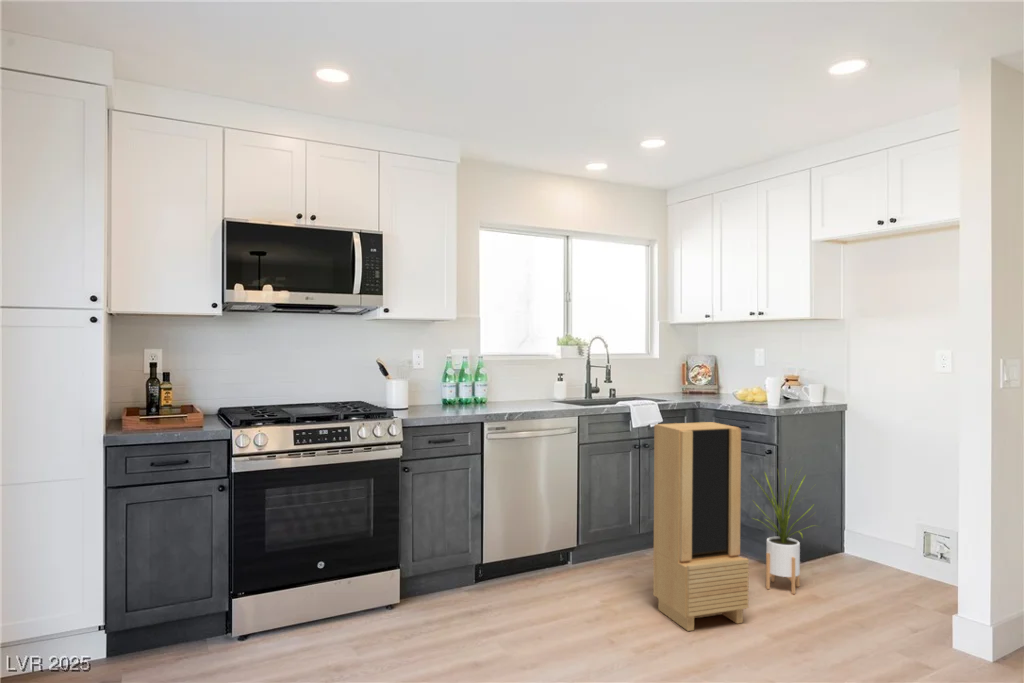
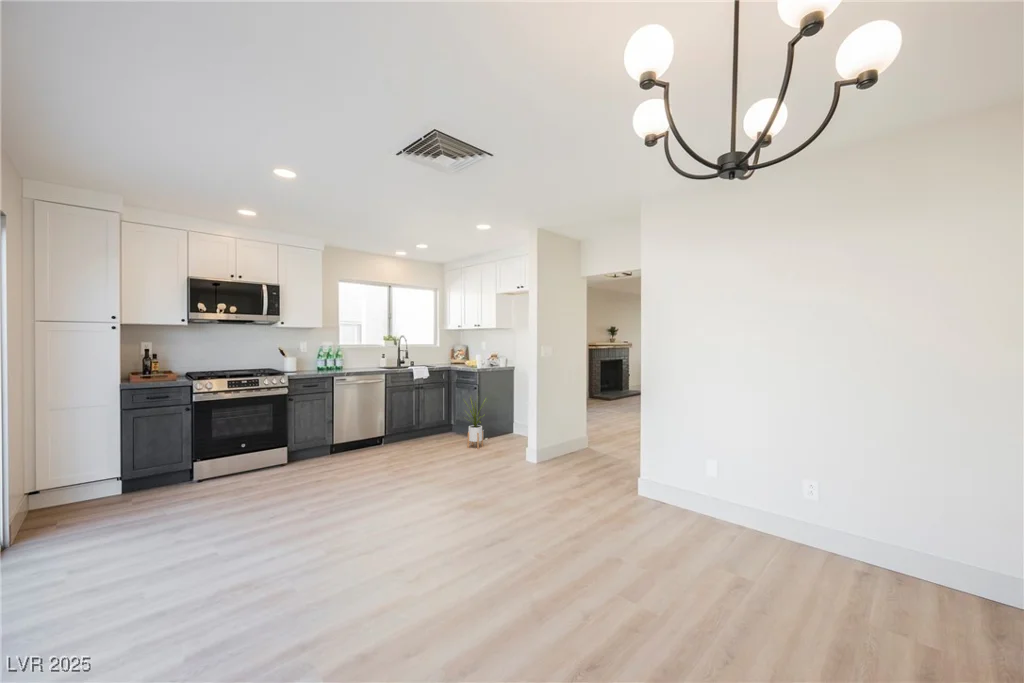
storage cabinet: present [653,422,749,631] -> none [411,374,450,464]

